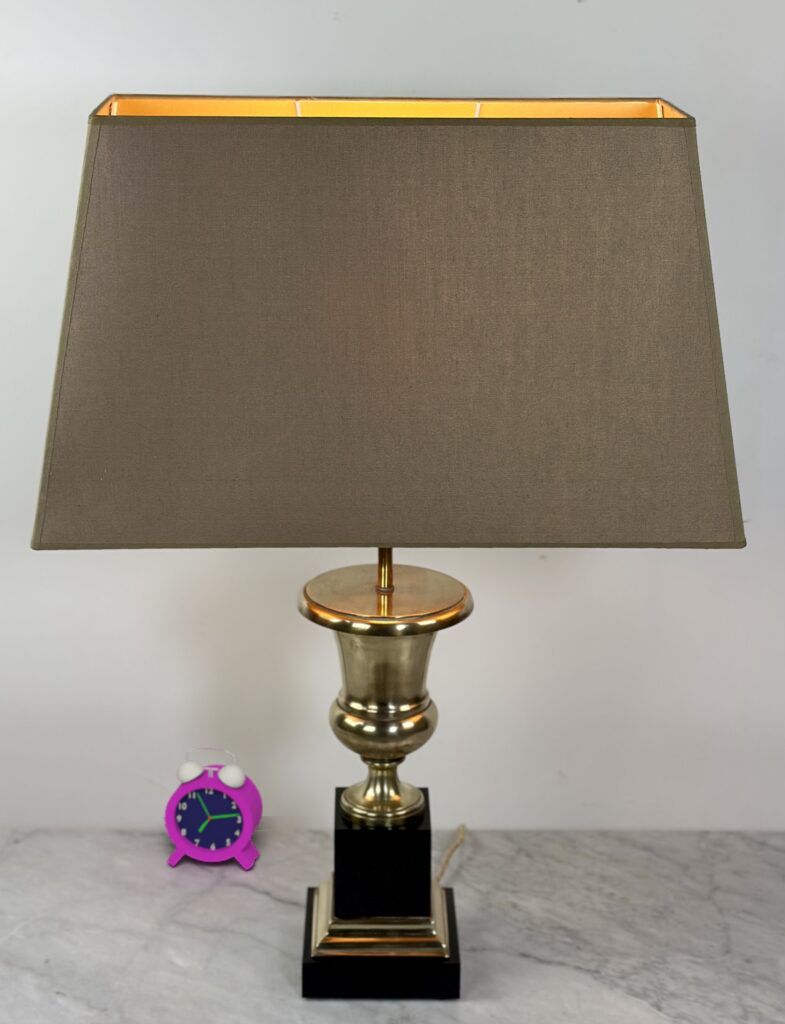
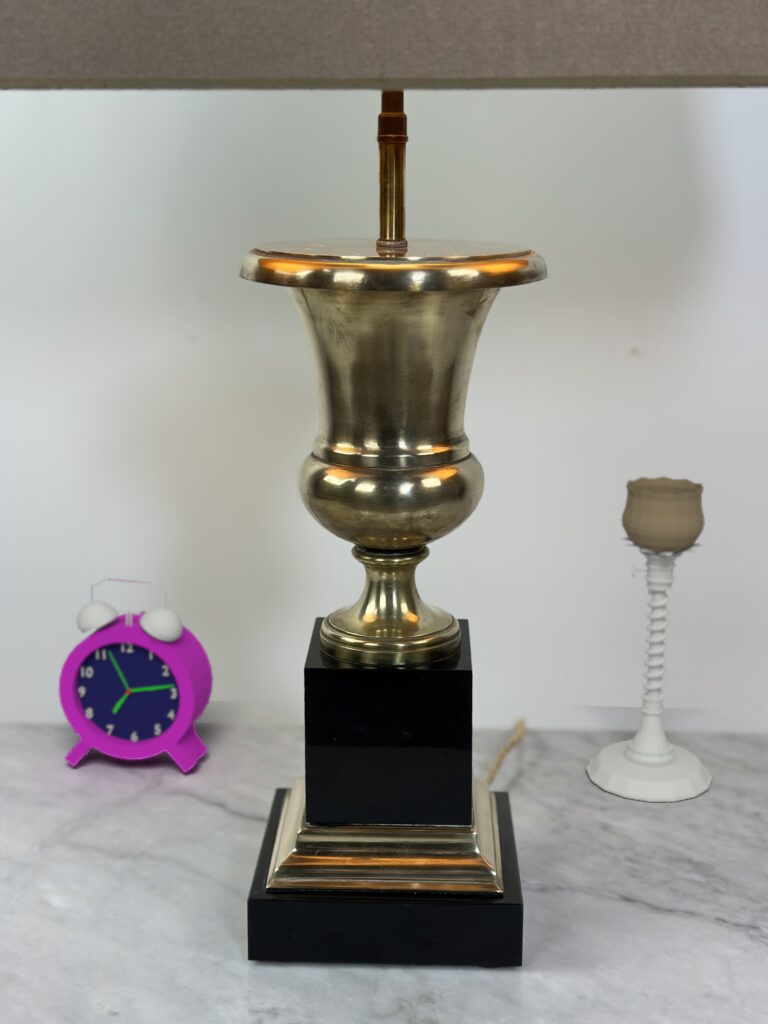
candle holder: none [504,679,584,887] -> present [586,477,712,802]

